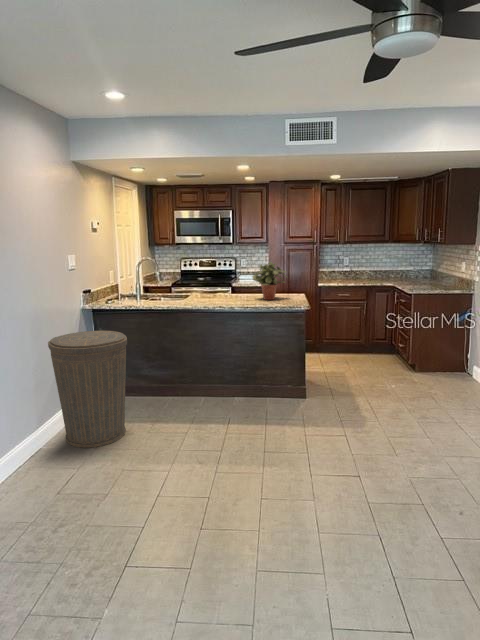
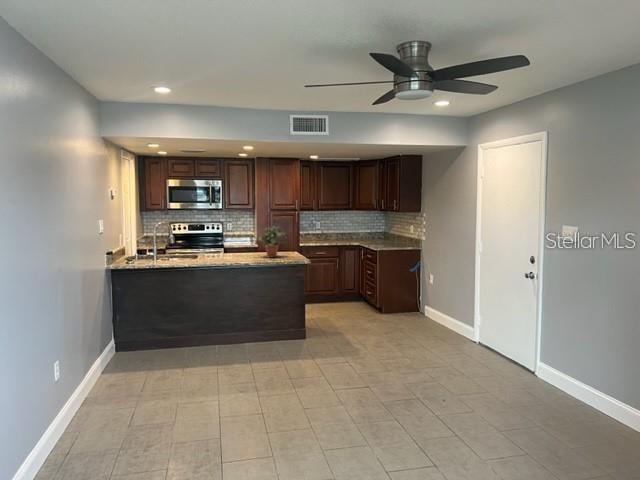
trash can: present [48,331,127,448] -> none [93,287,168,394]

